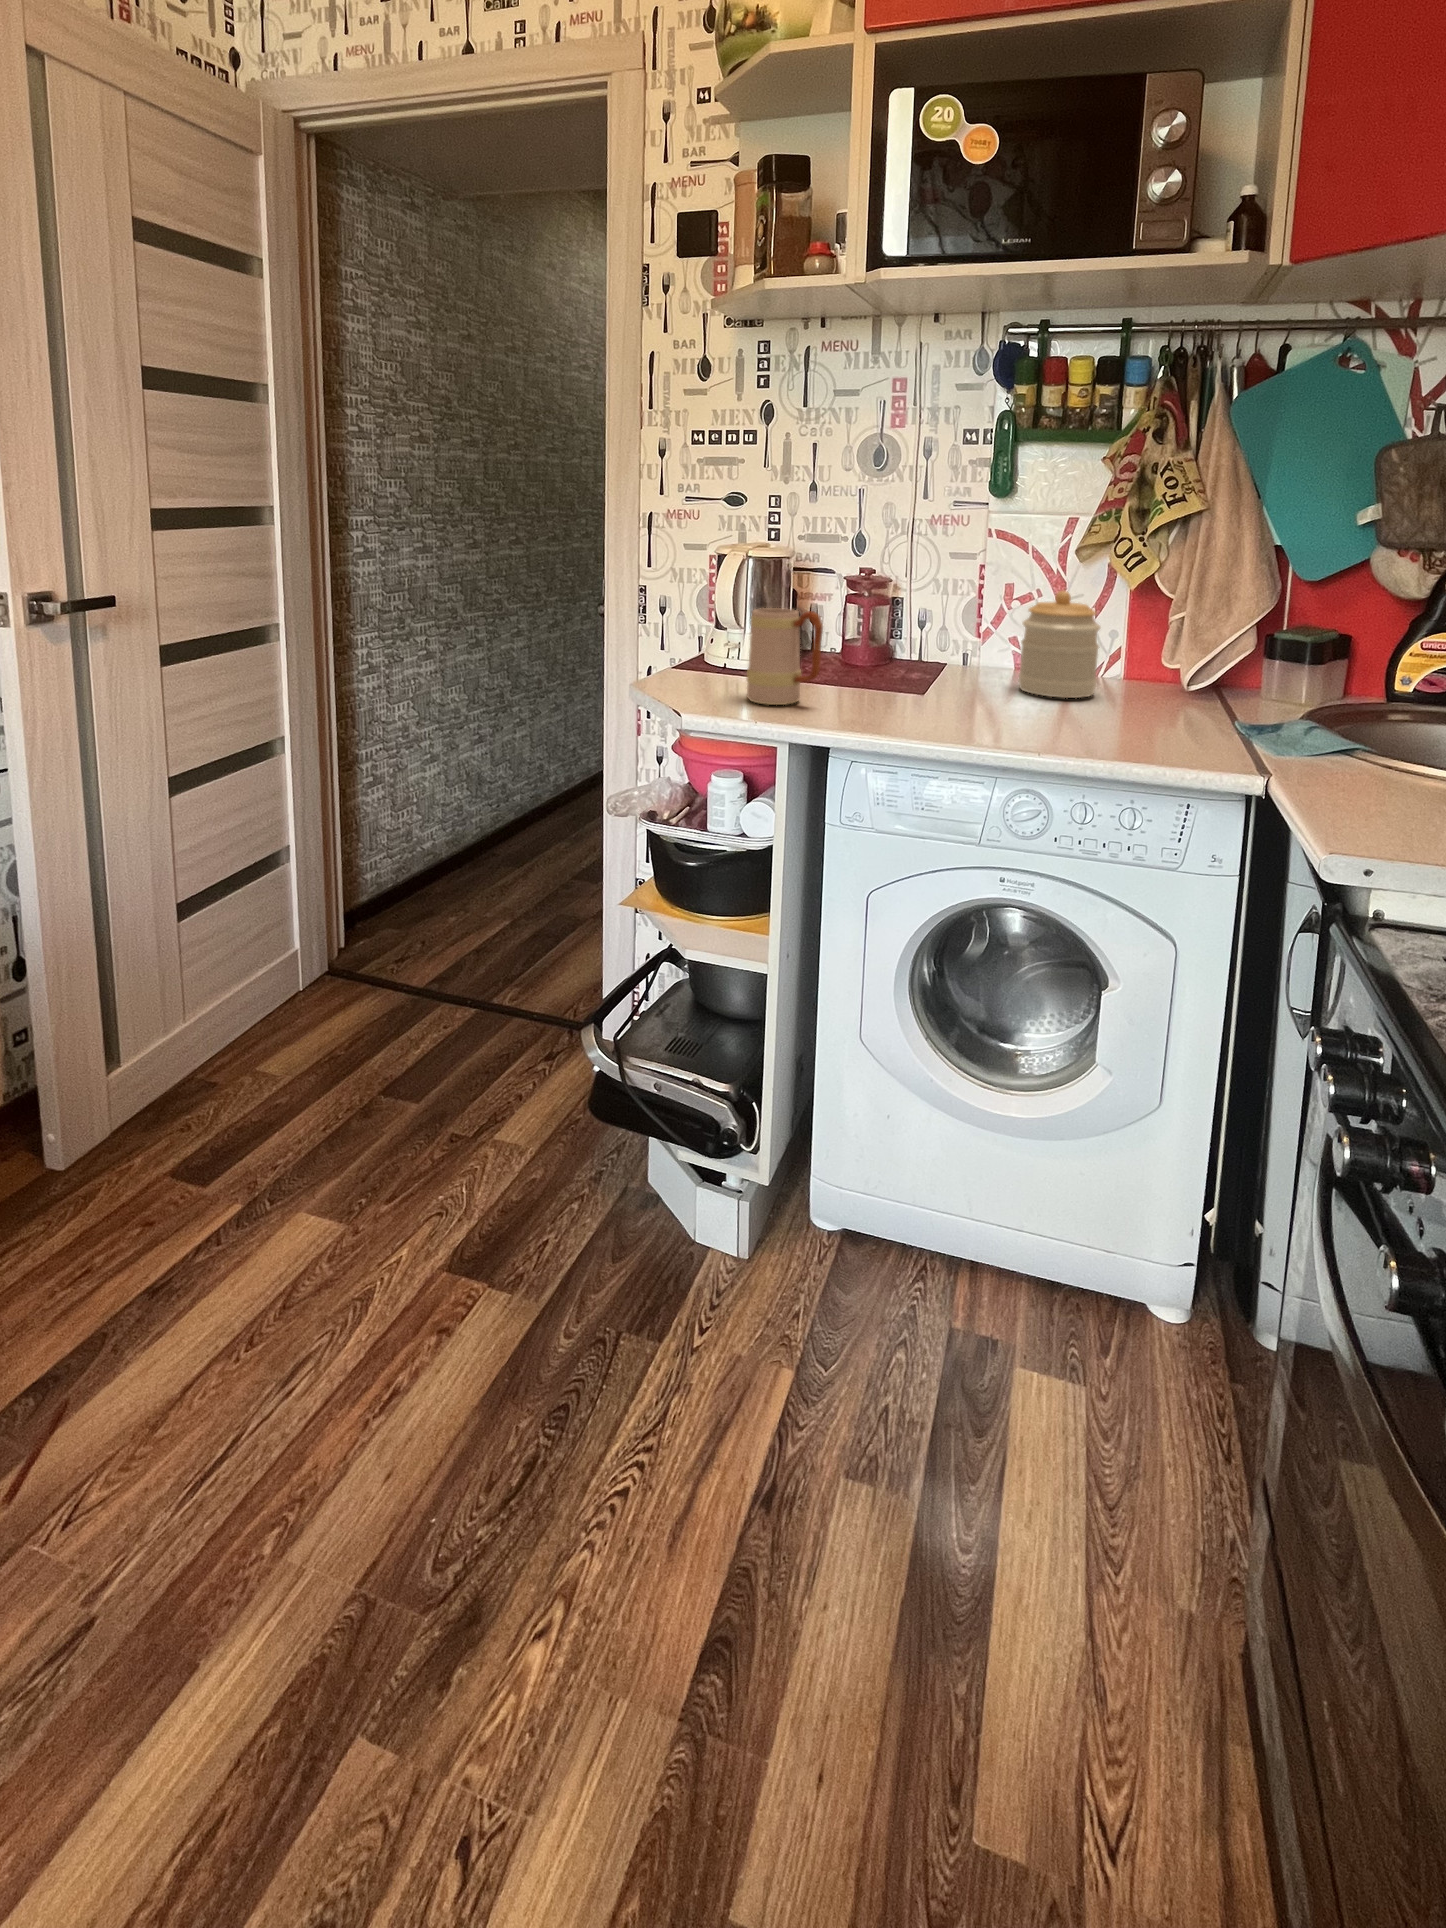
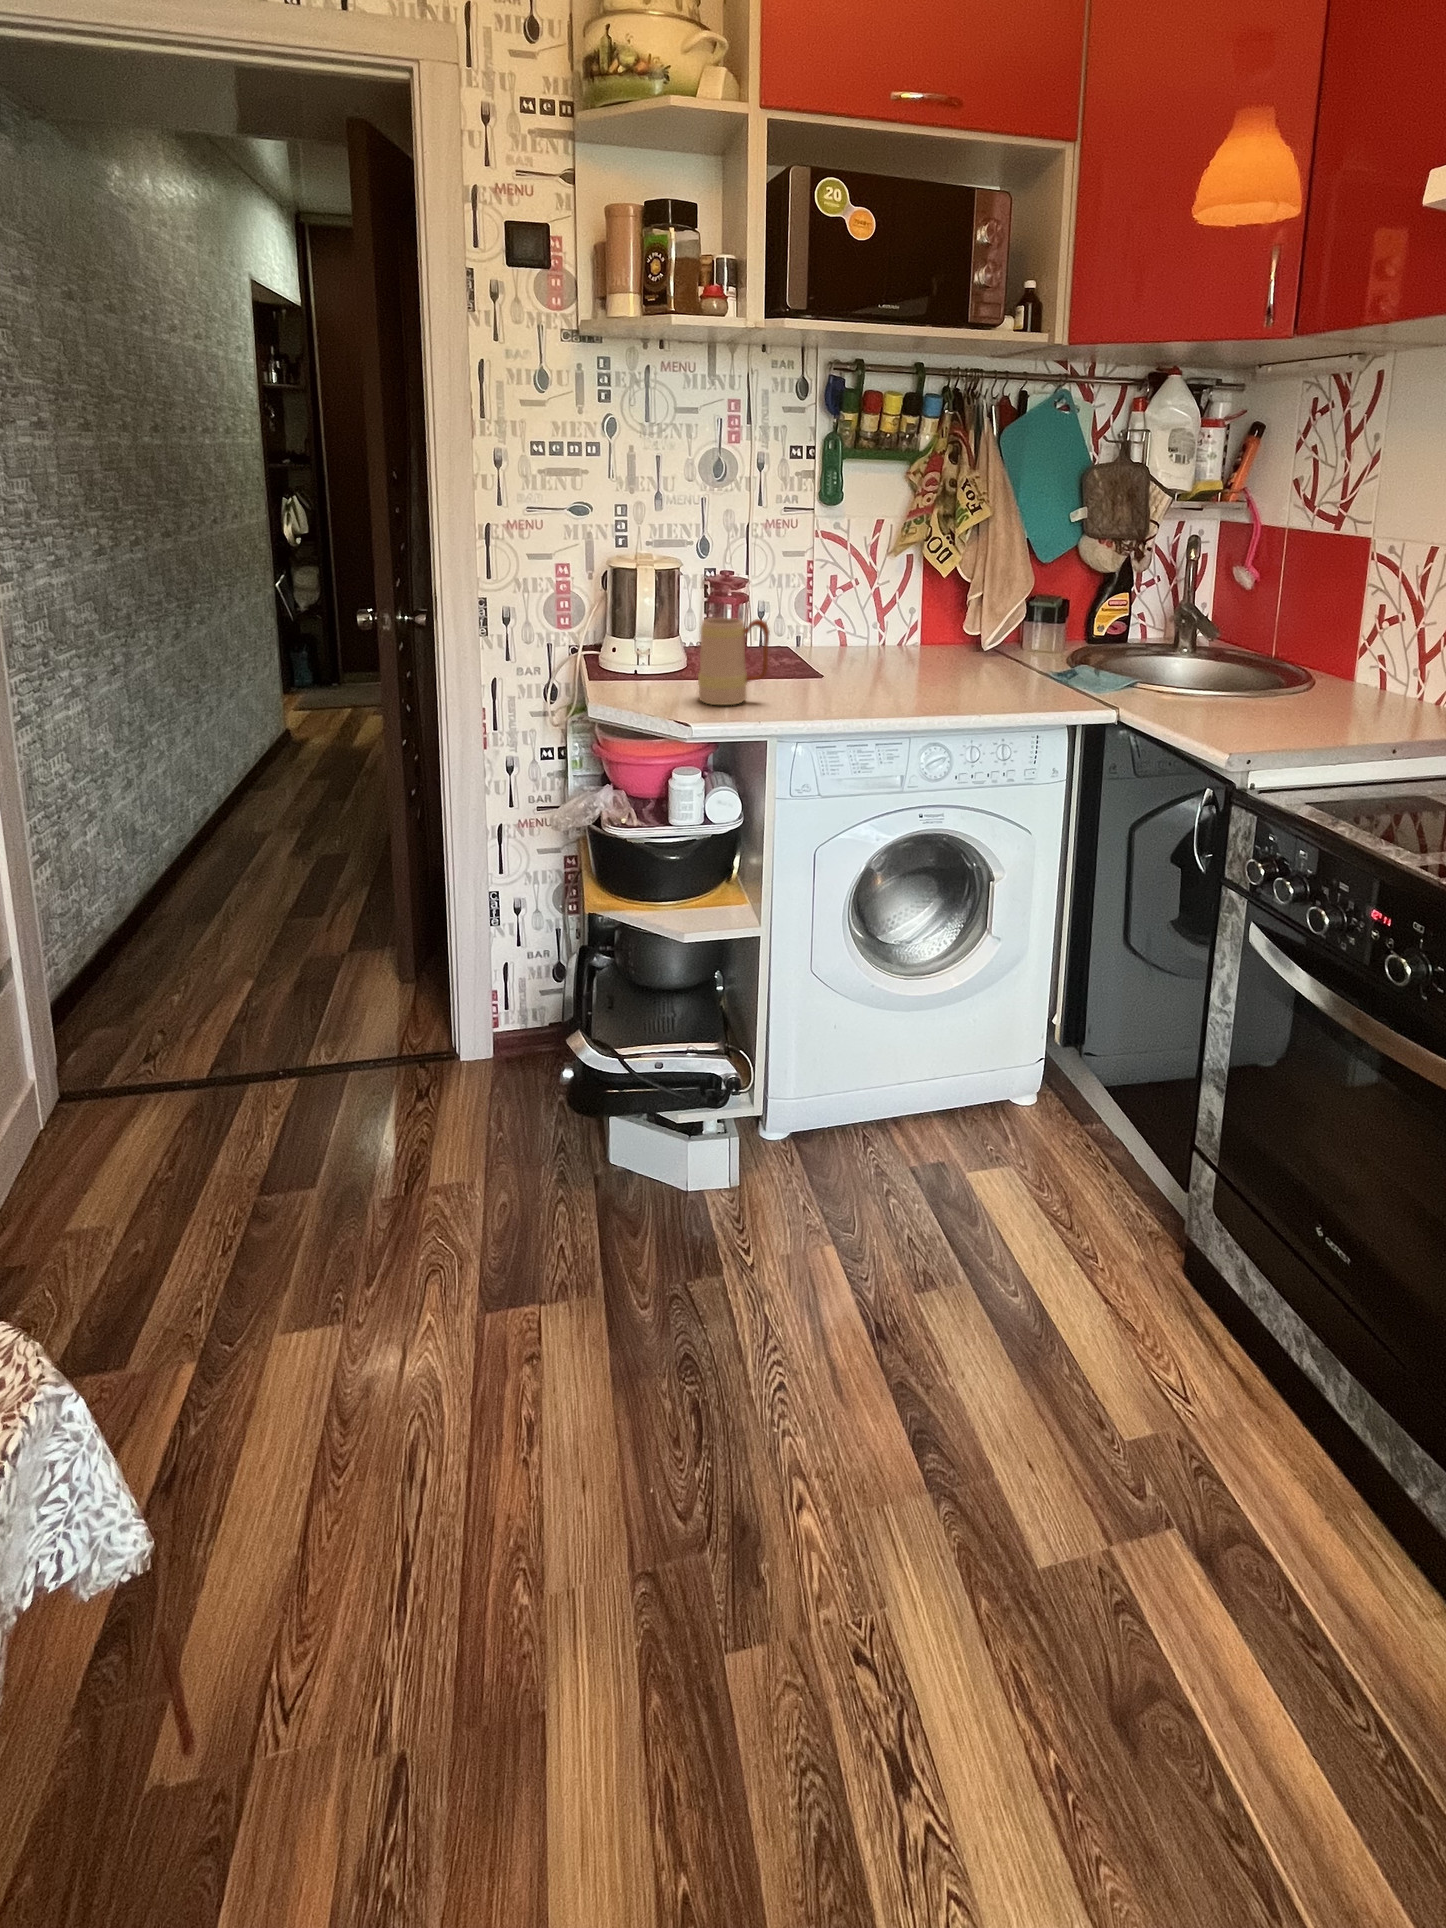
jar: present [1019,591,1100,698] -> none [866,582,928,667]

